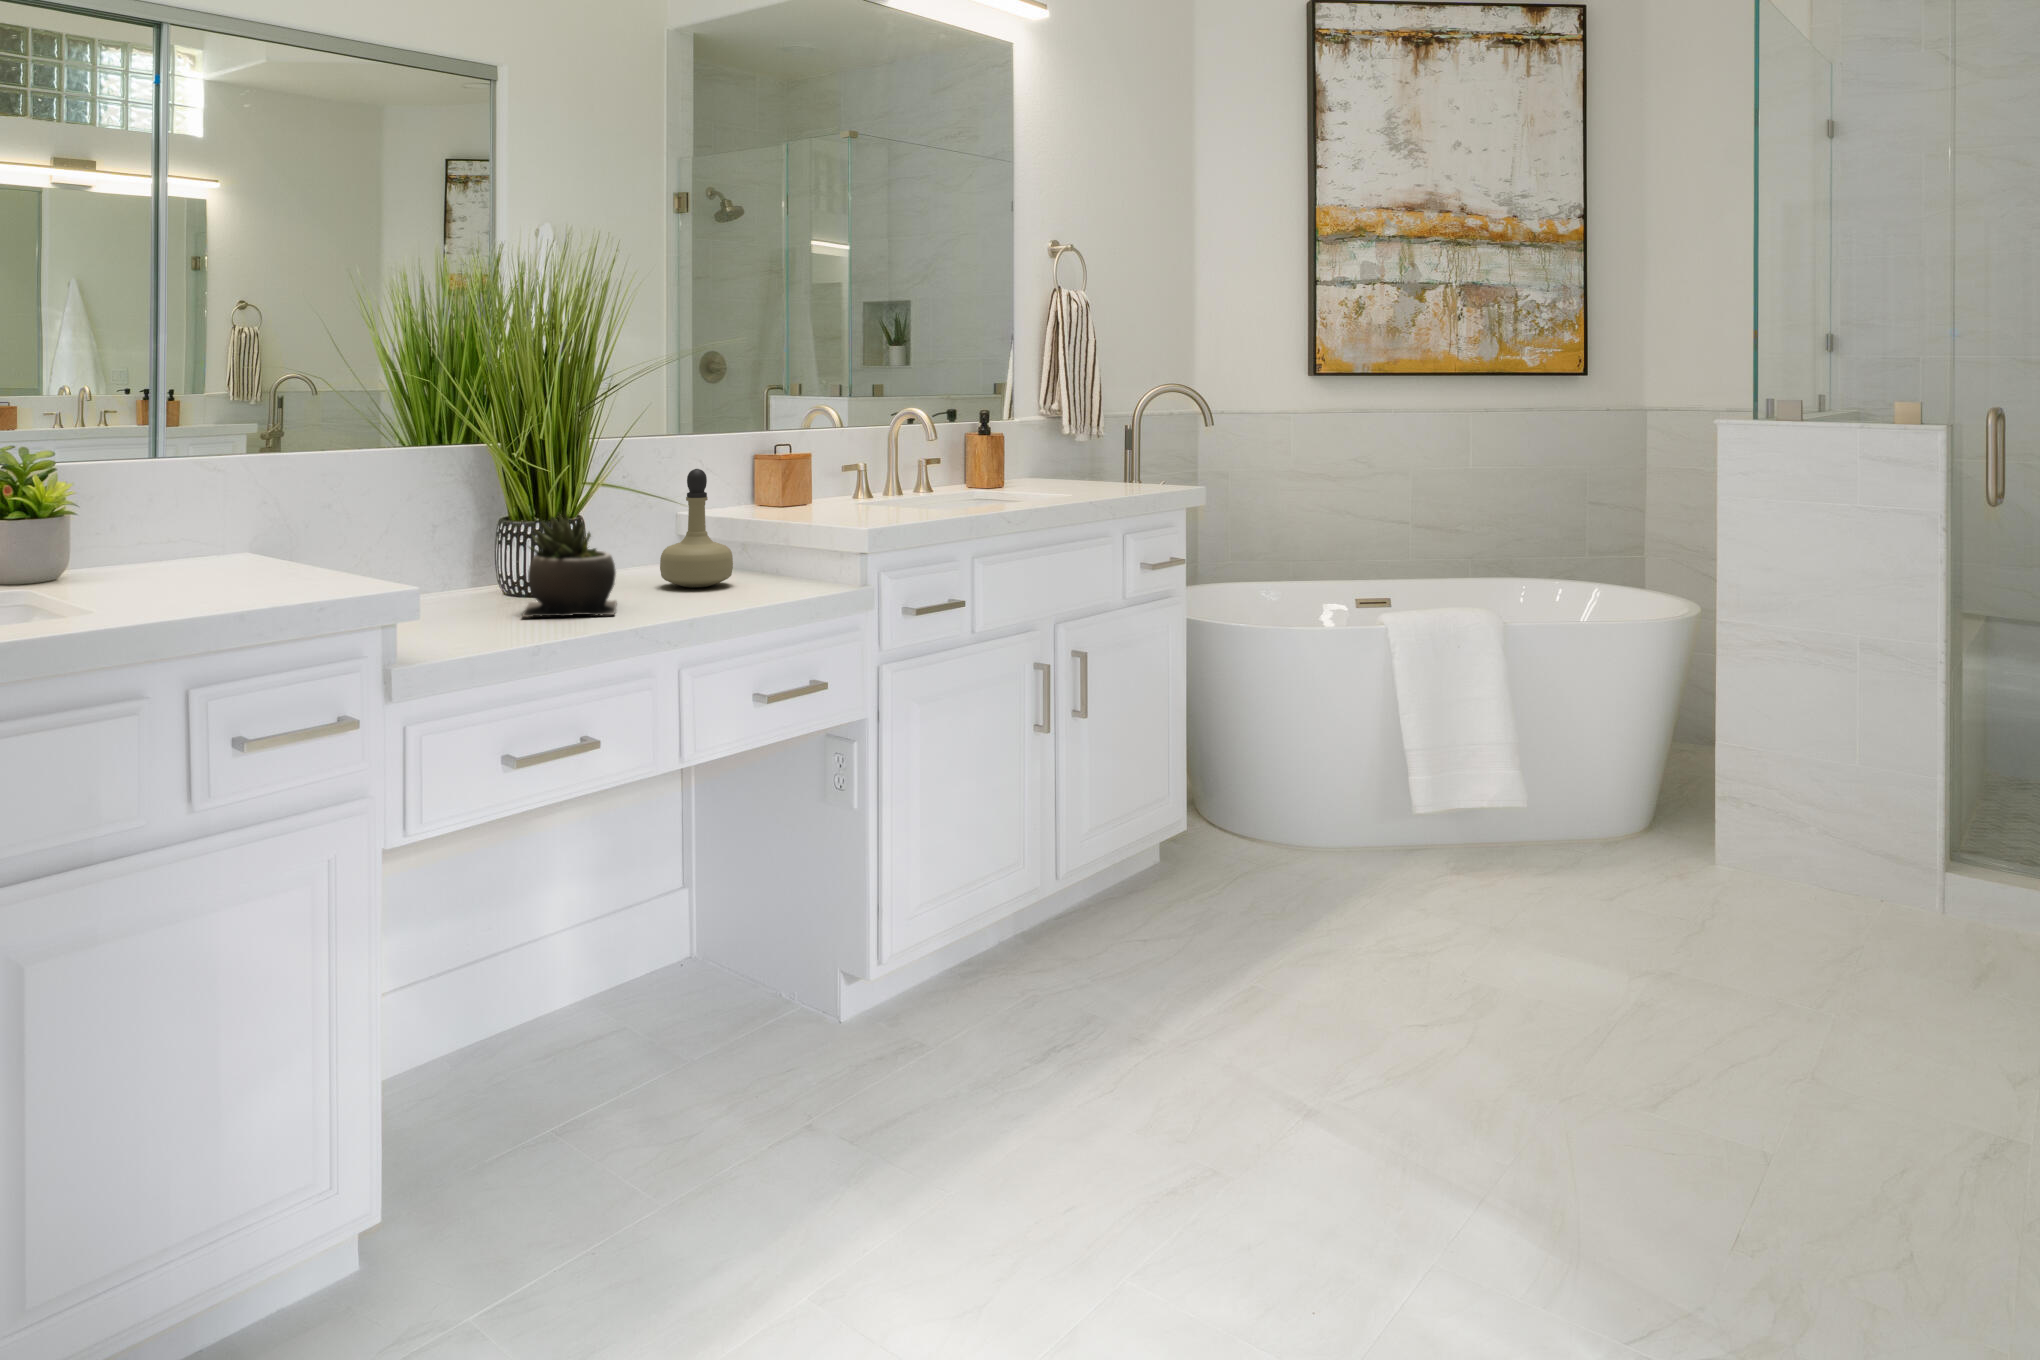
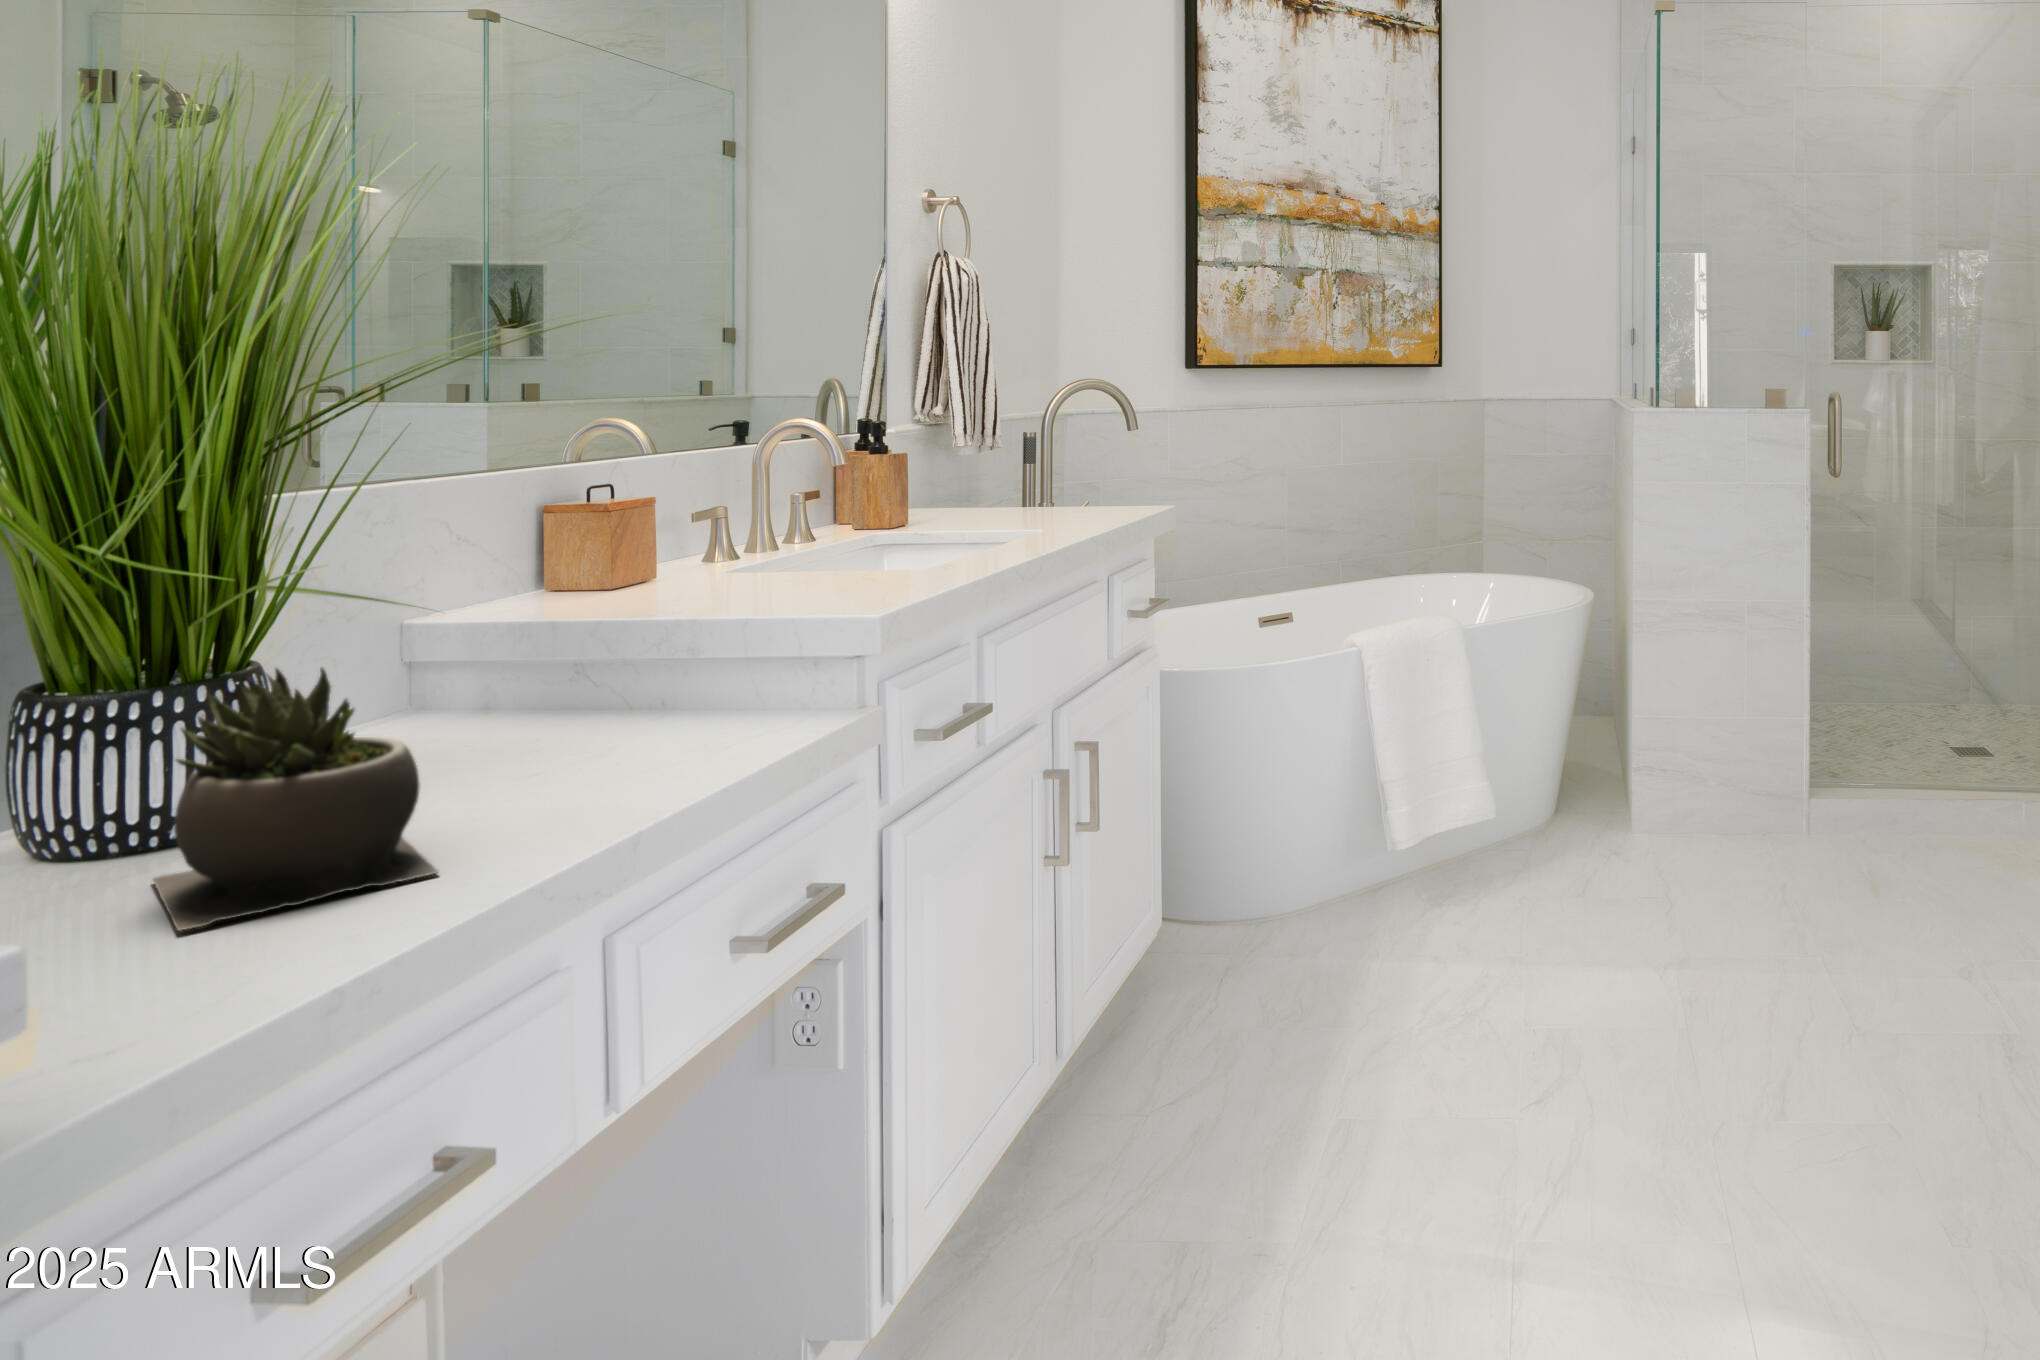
perfume bottle: present [660,469,733,587] -> none [449,542,614,766]

